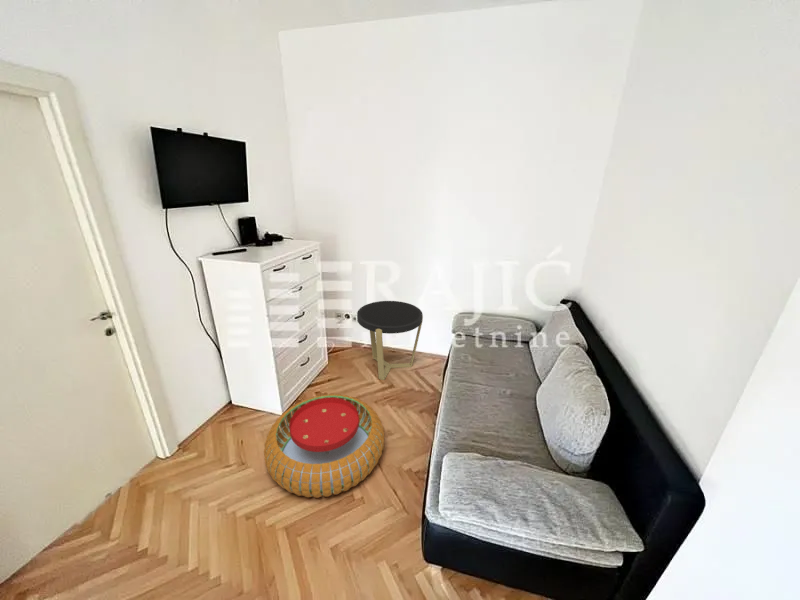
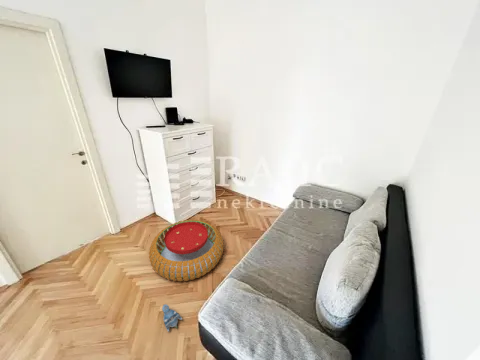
side table: present [357,301,423,380] -> none [231,169,274,219]
plush toy: none [335,531,371,570] -> present [162,304,182,332]

